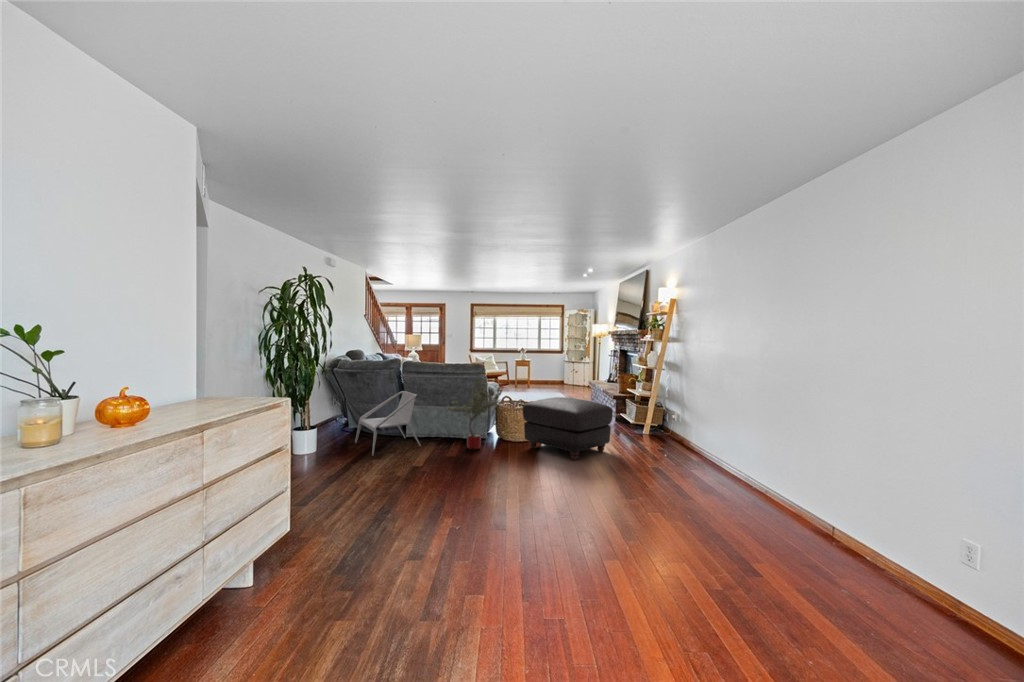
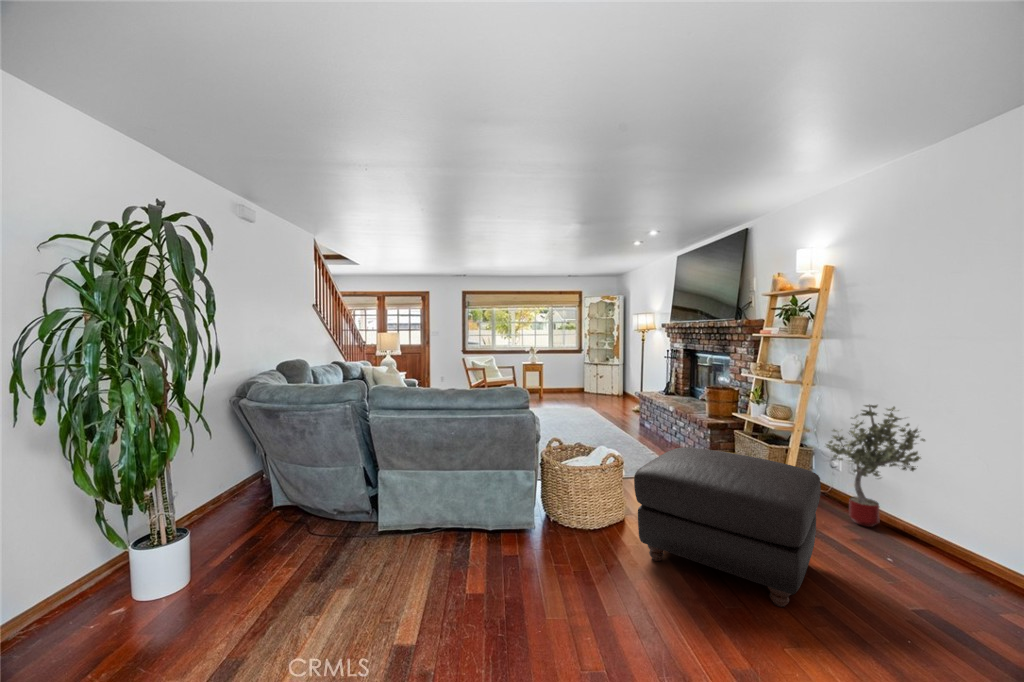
potted tree: present [446,378,503,450] -> present [826,404,925,527]
armchair: present [355,391,421,456] -> none [284,447,427,629]

